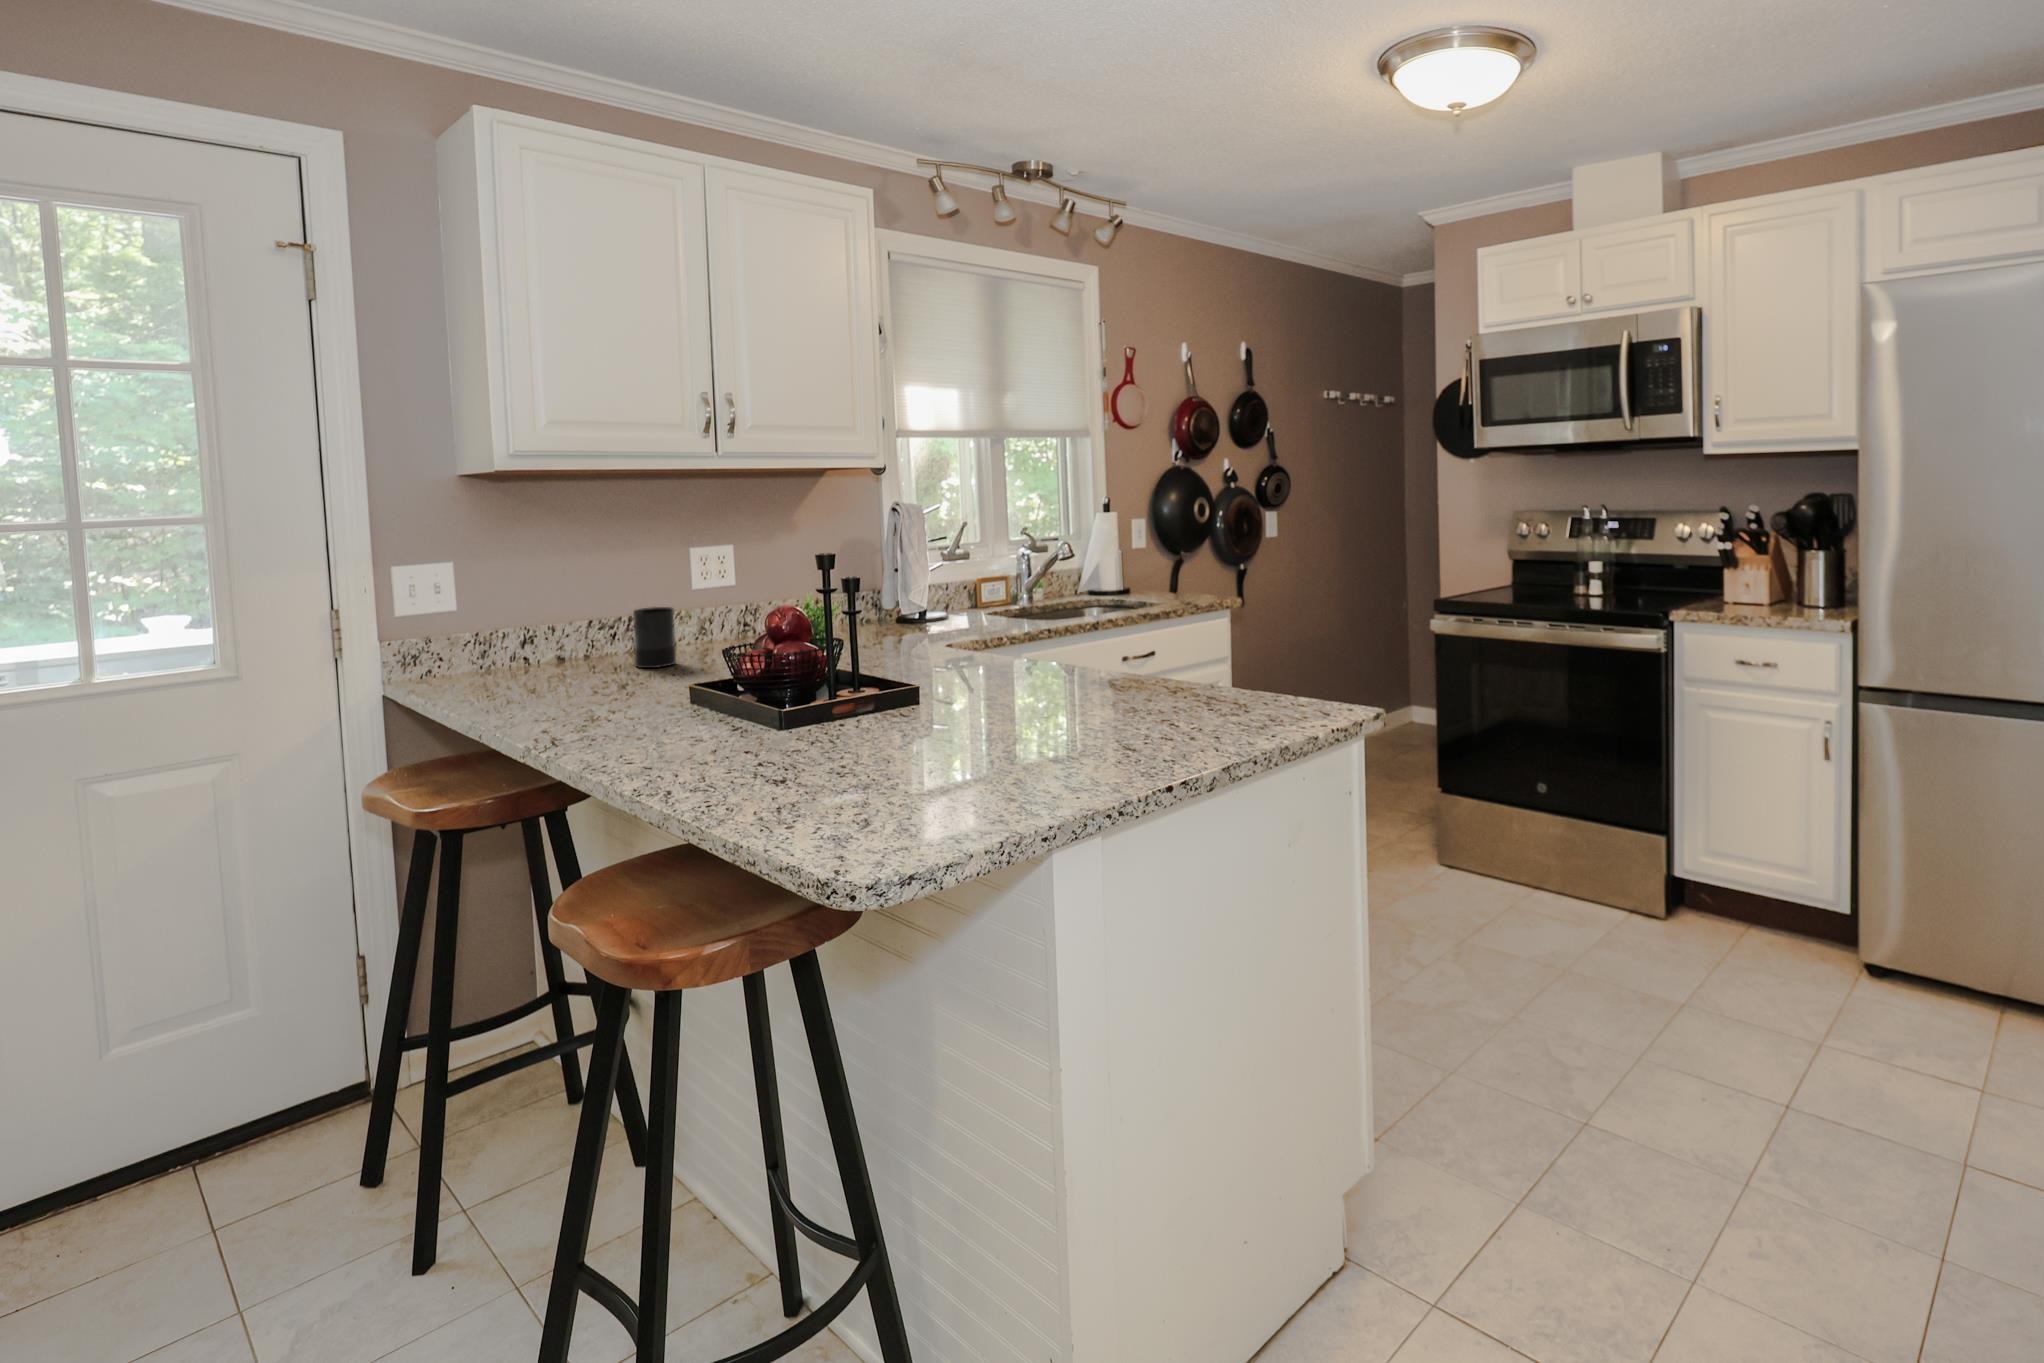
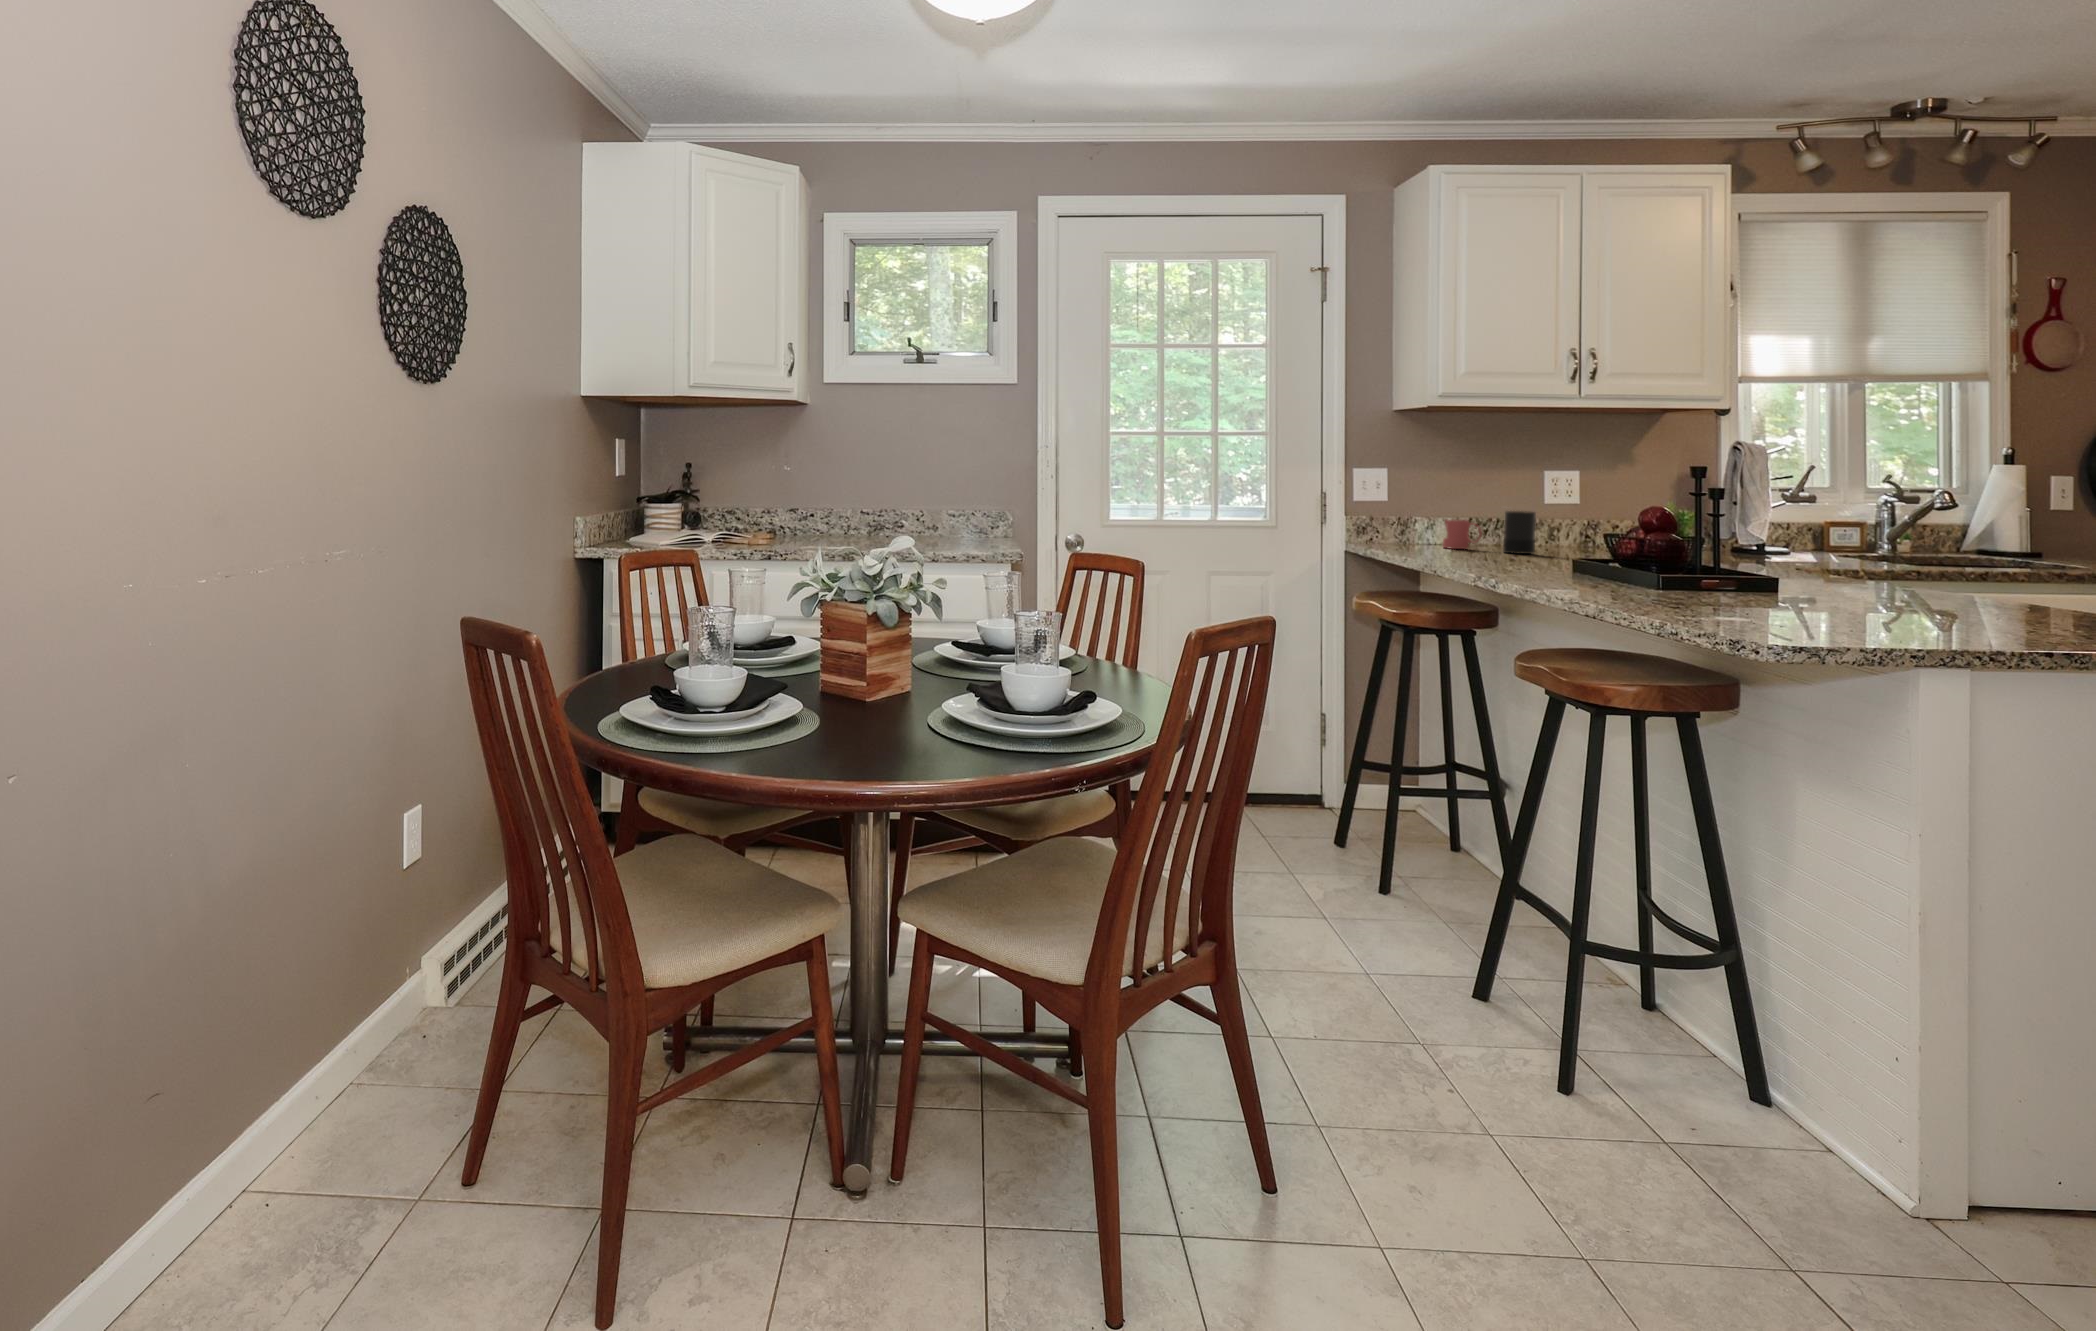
mug: none [553,619,609,664] -> present [1443,519,1482,549]

